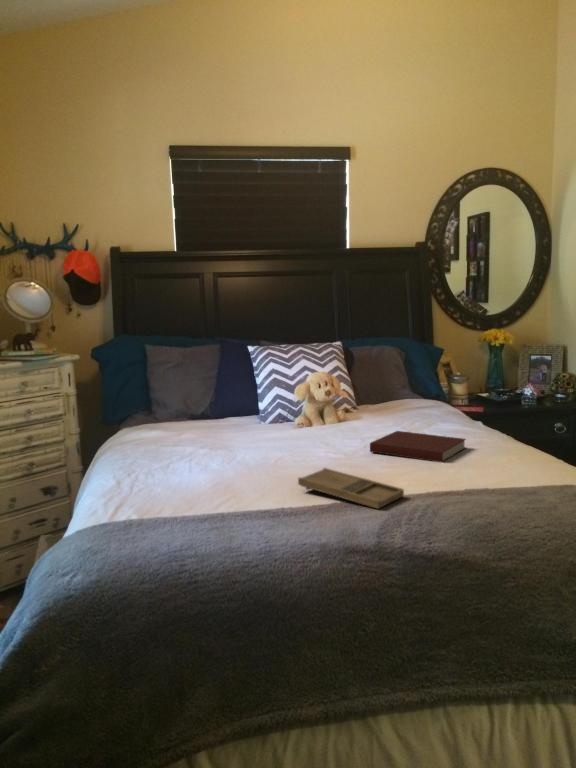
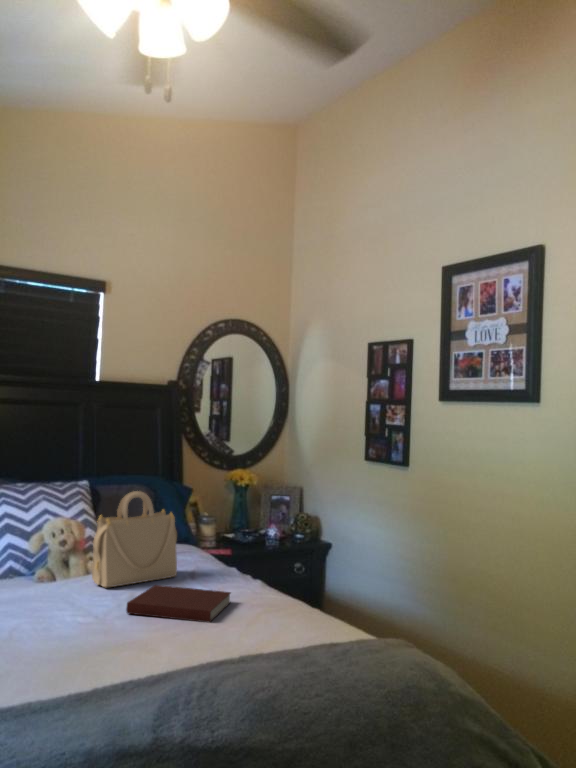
handbag: none [344,349,420,433] -> present [92,491,177,588]
tray: present [298,468,404,508] -> none [43,642,177,696]

